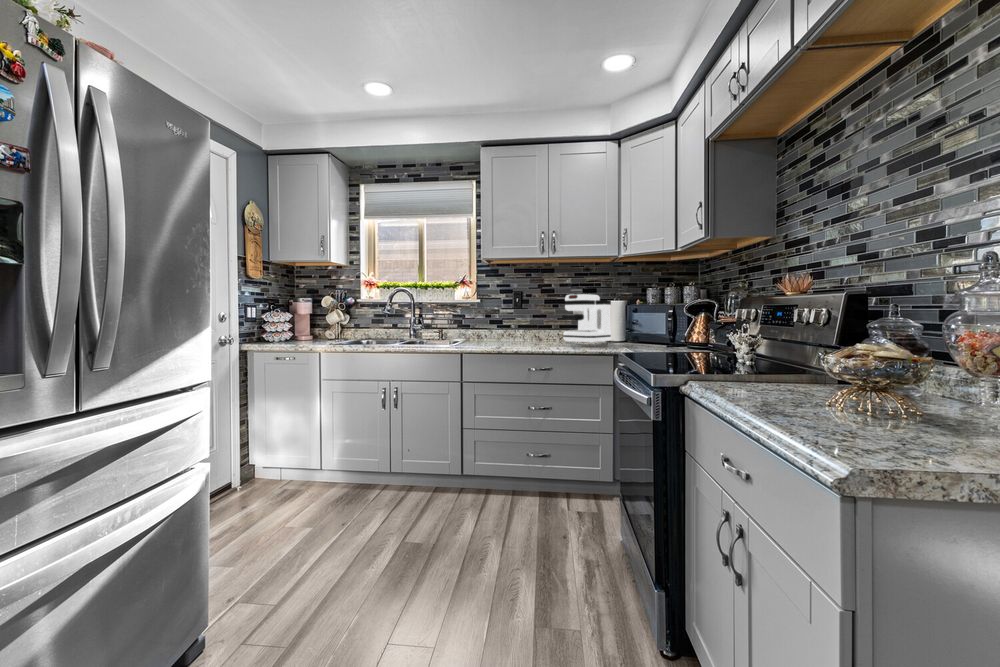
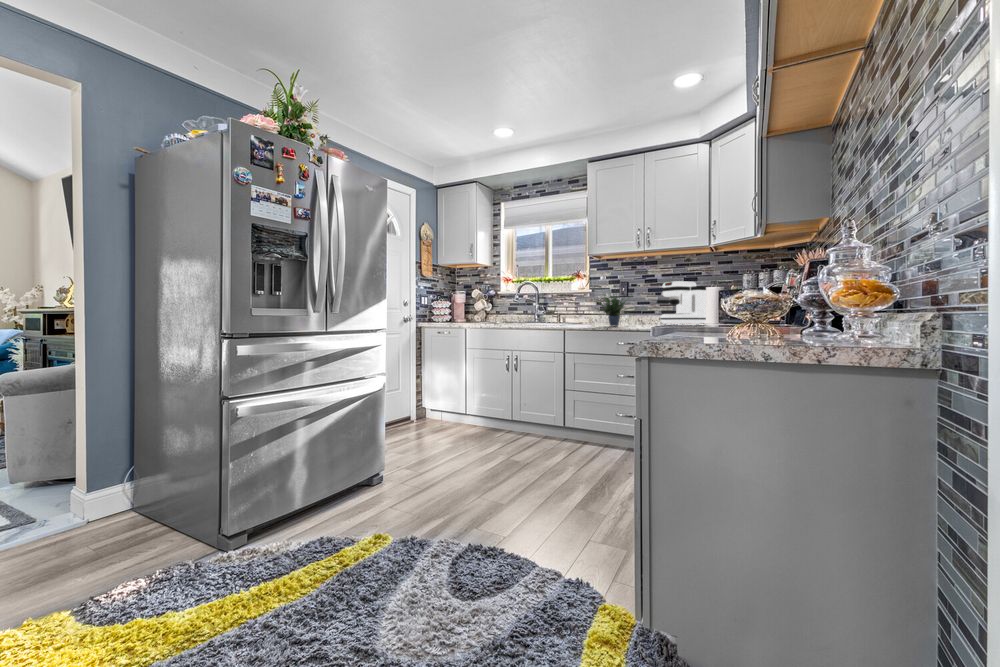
potted plant: none [492,296,551,348] -> present [597,295,635,326]

